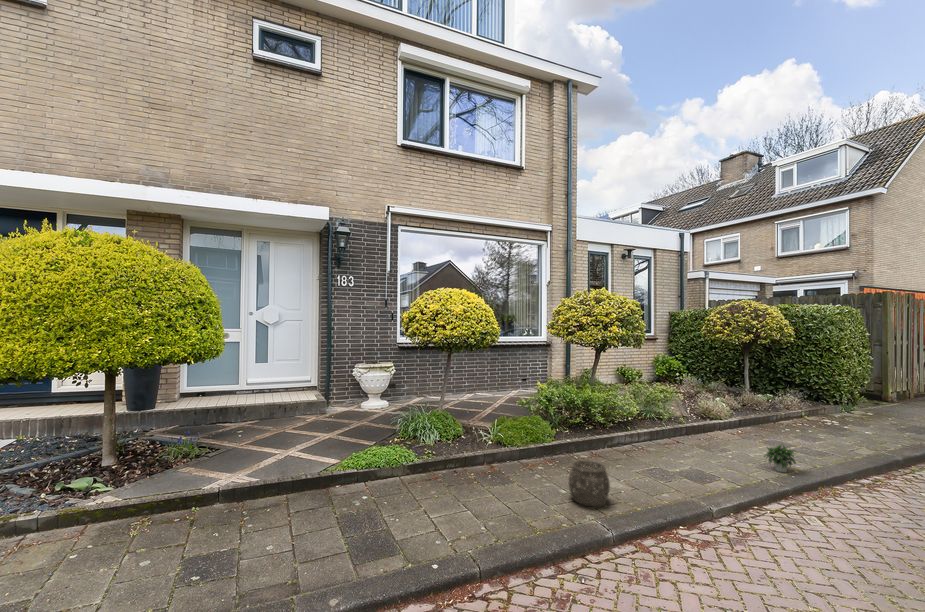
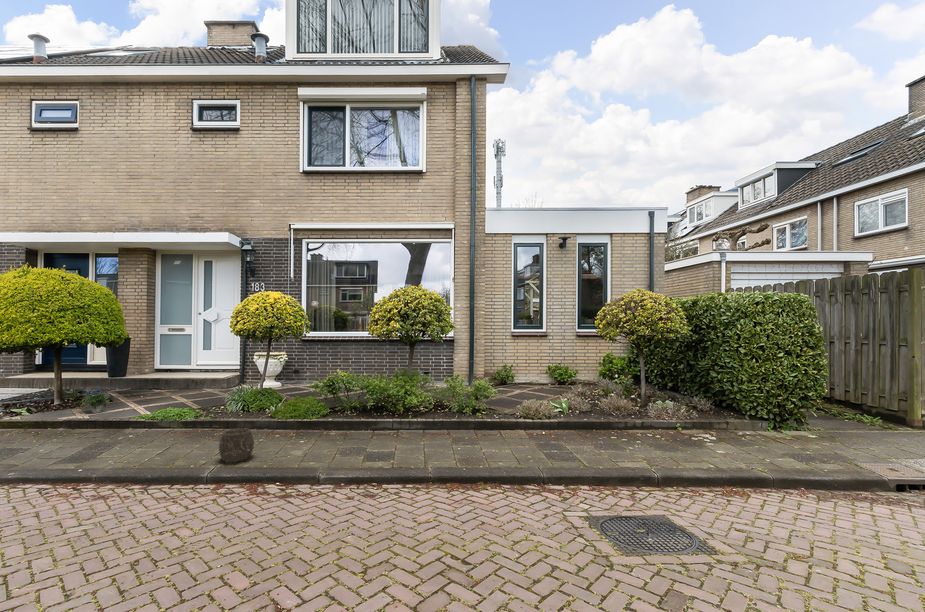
potted plant: present [764,445,797,472] -> present [84,393,108,413]

